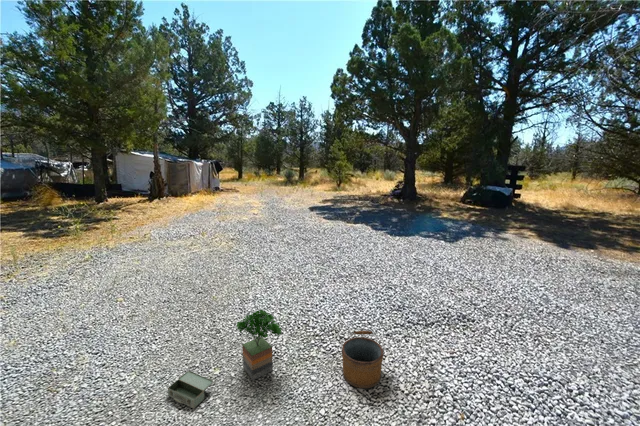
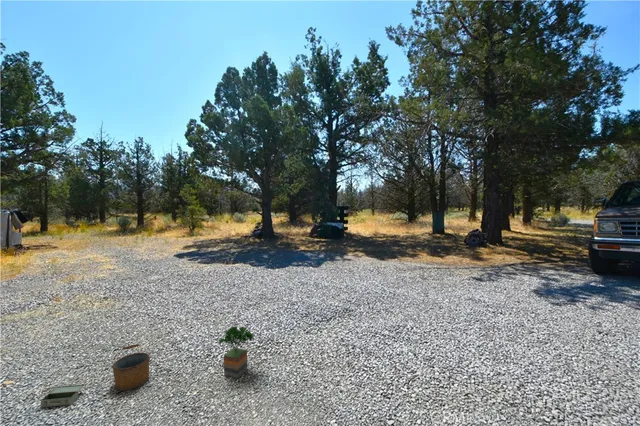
bucket: present [341,331,384,388] -> present [112,344,150,391]
toolbox: present [168,371,213,409] -> present [41,385,84,407]

